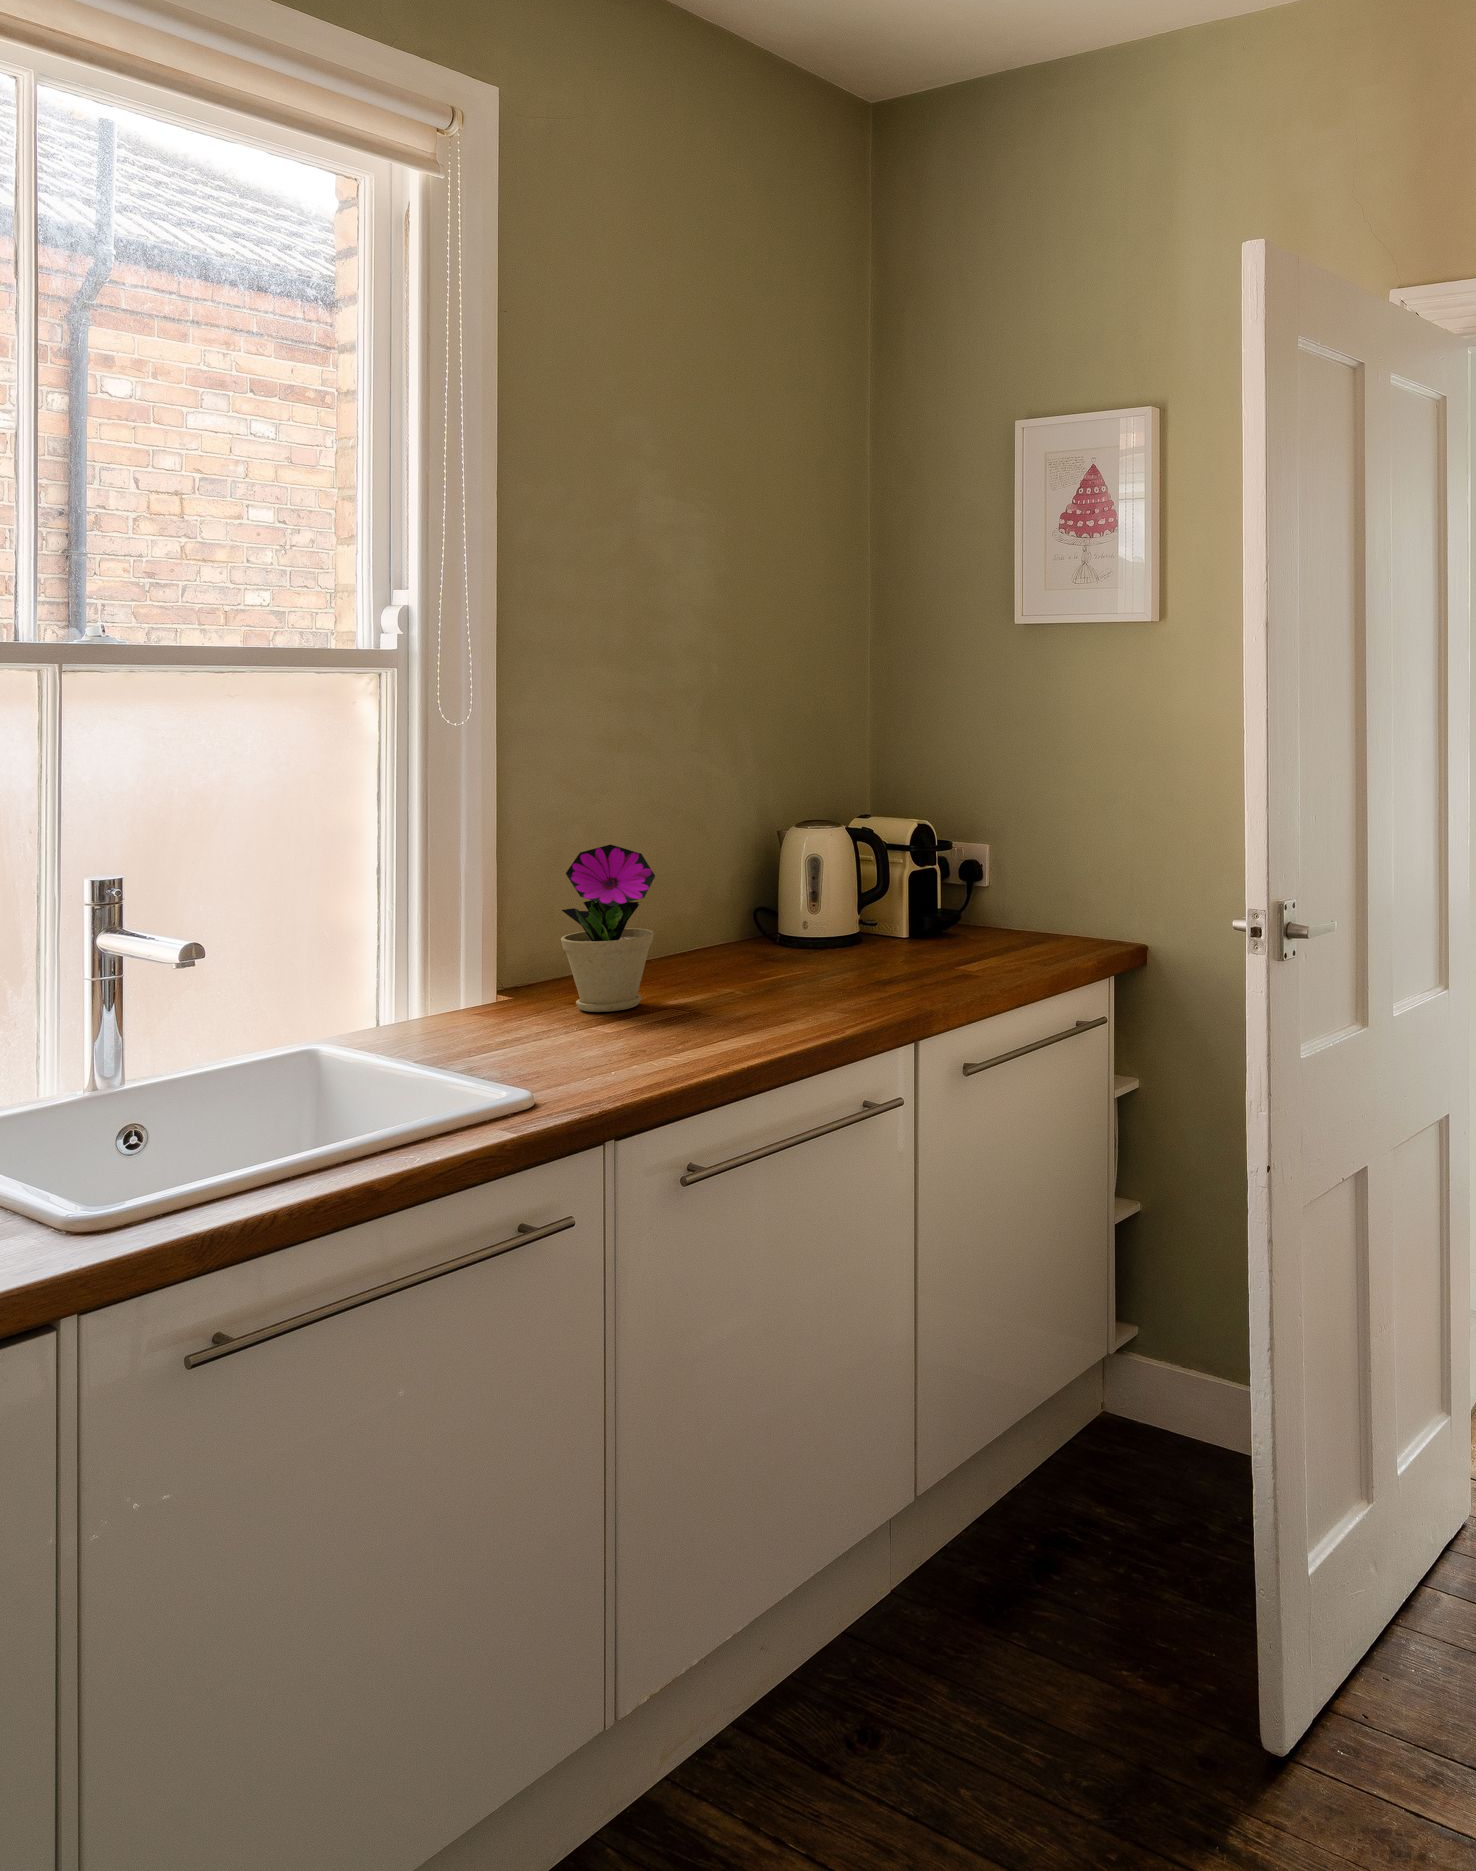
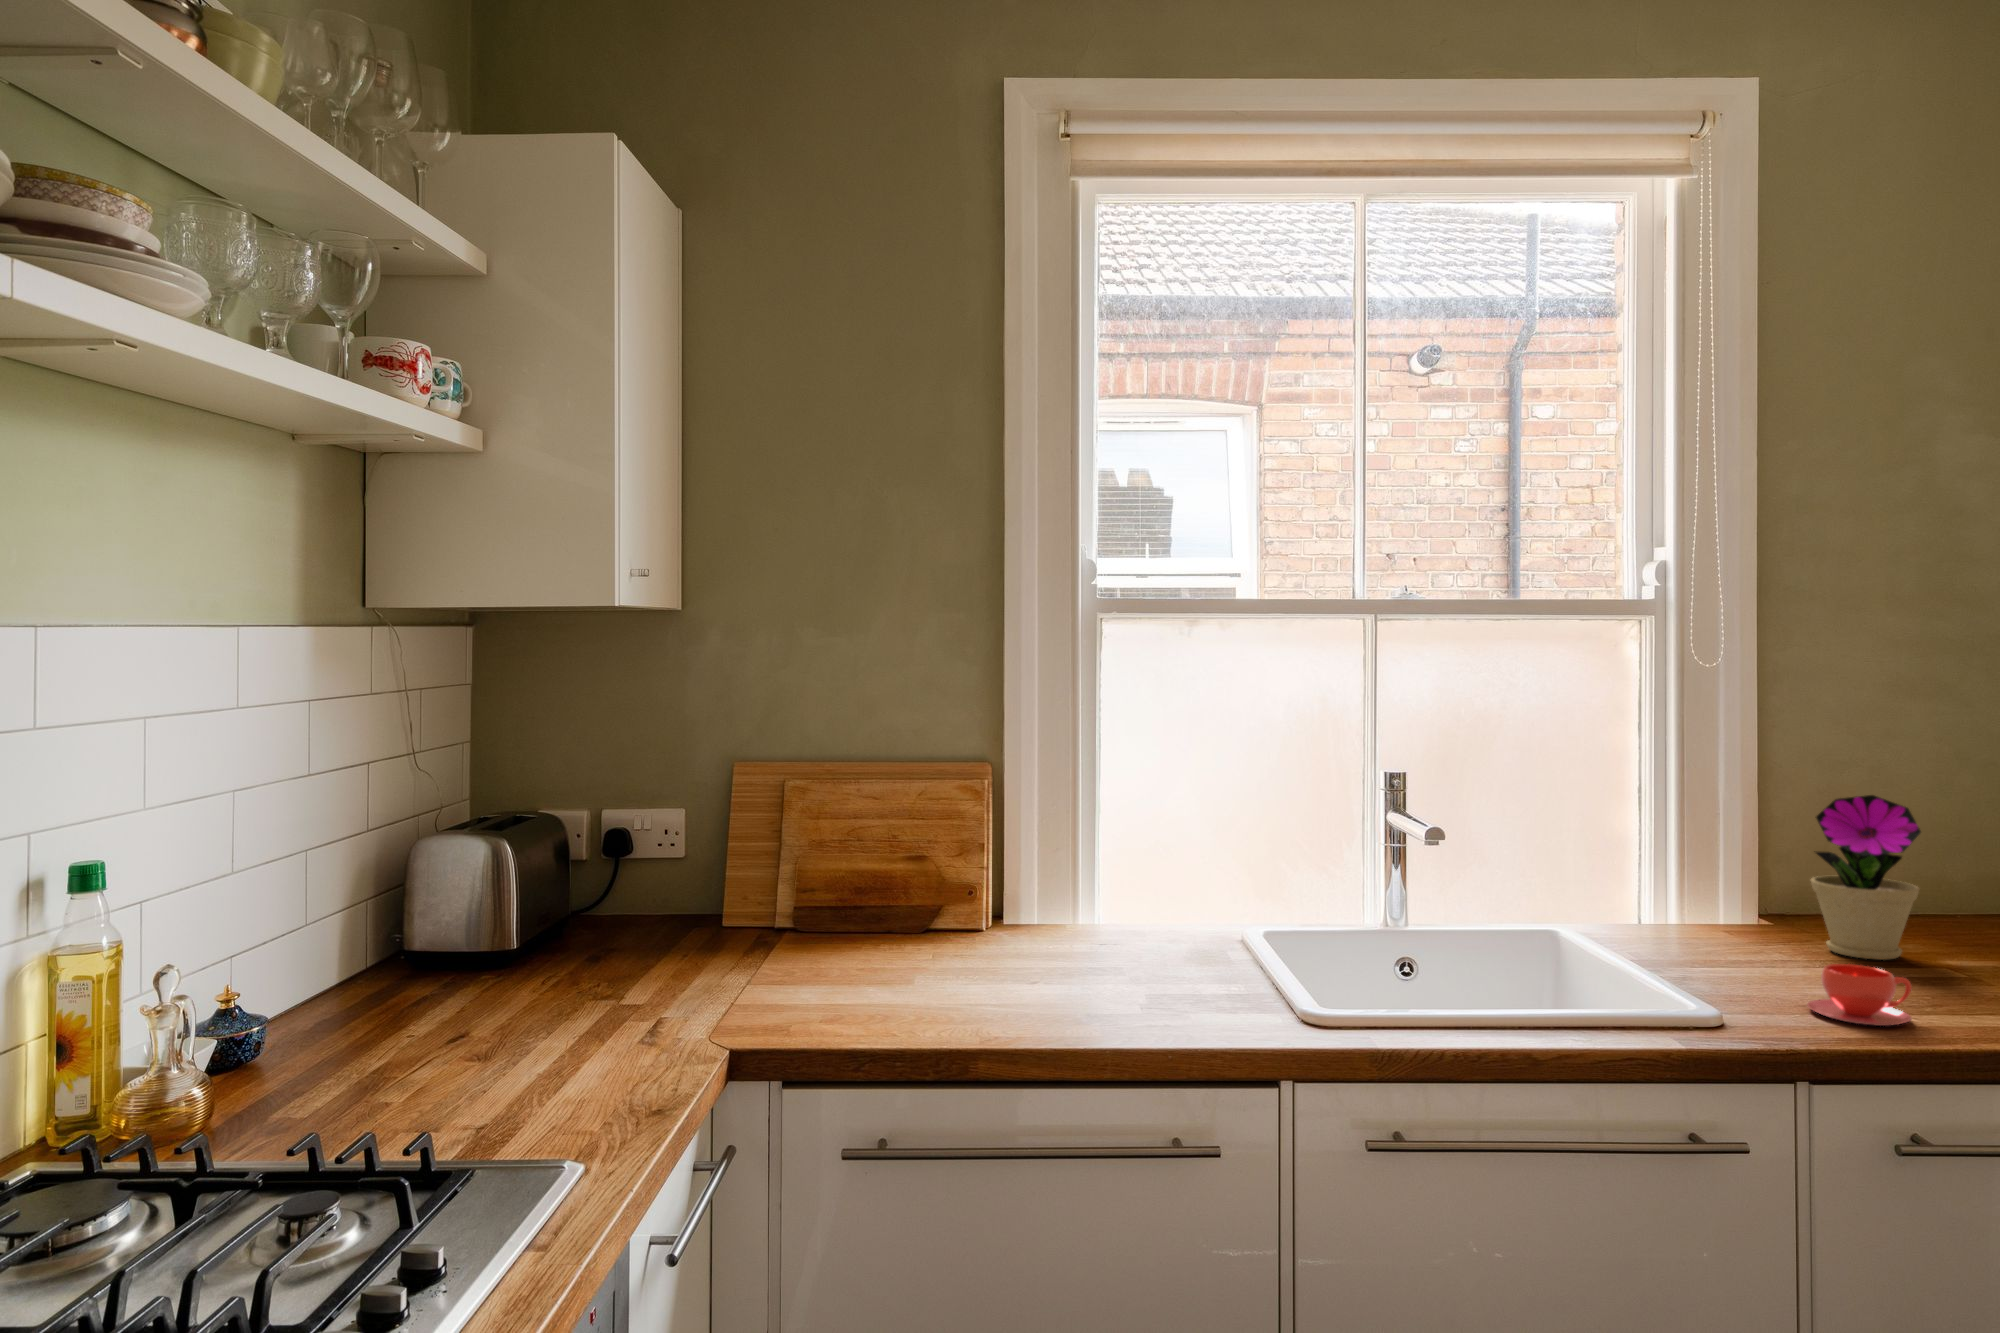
teacup: none [597,1013,685,1072] -> present [1807,964,1912,1026]

